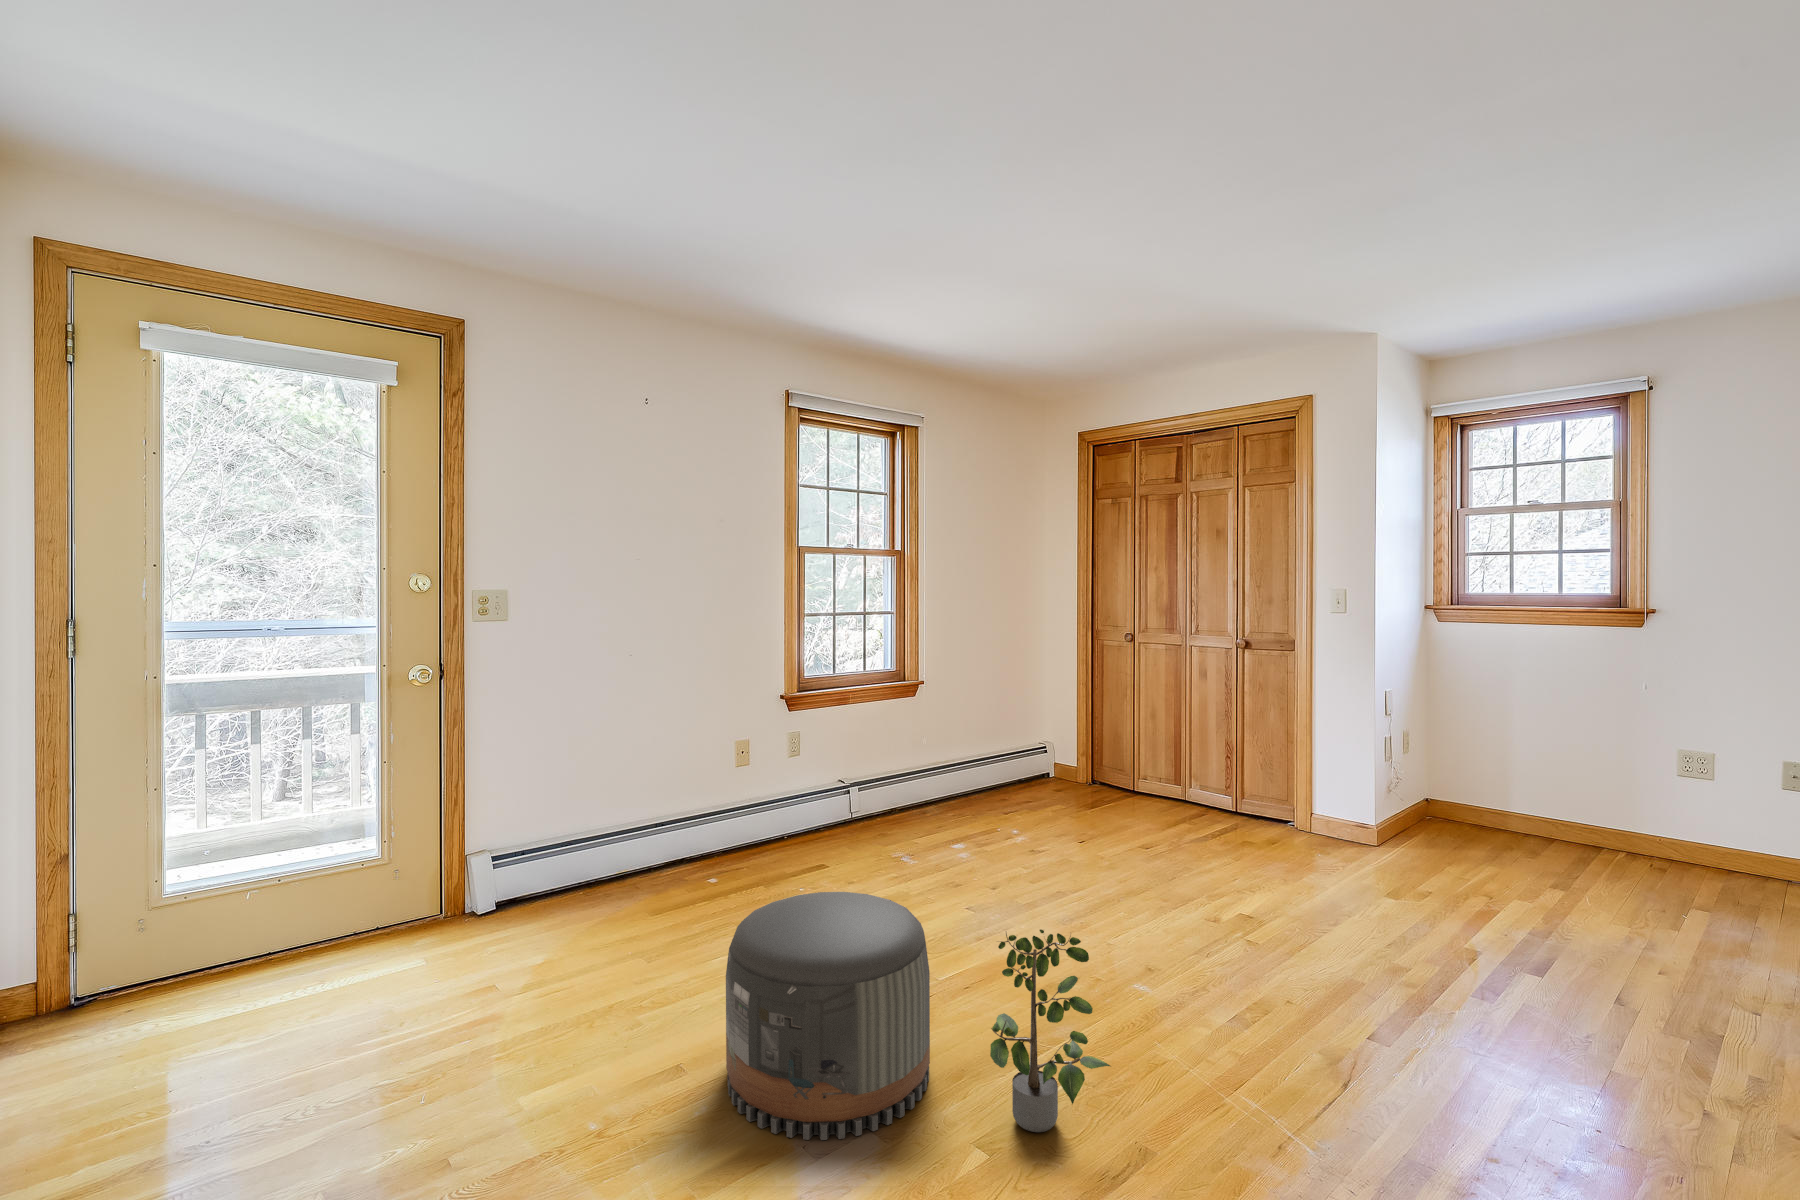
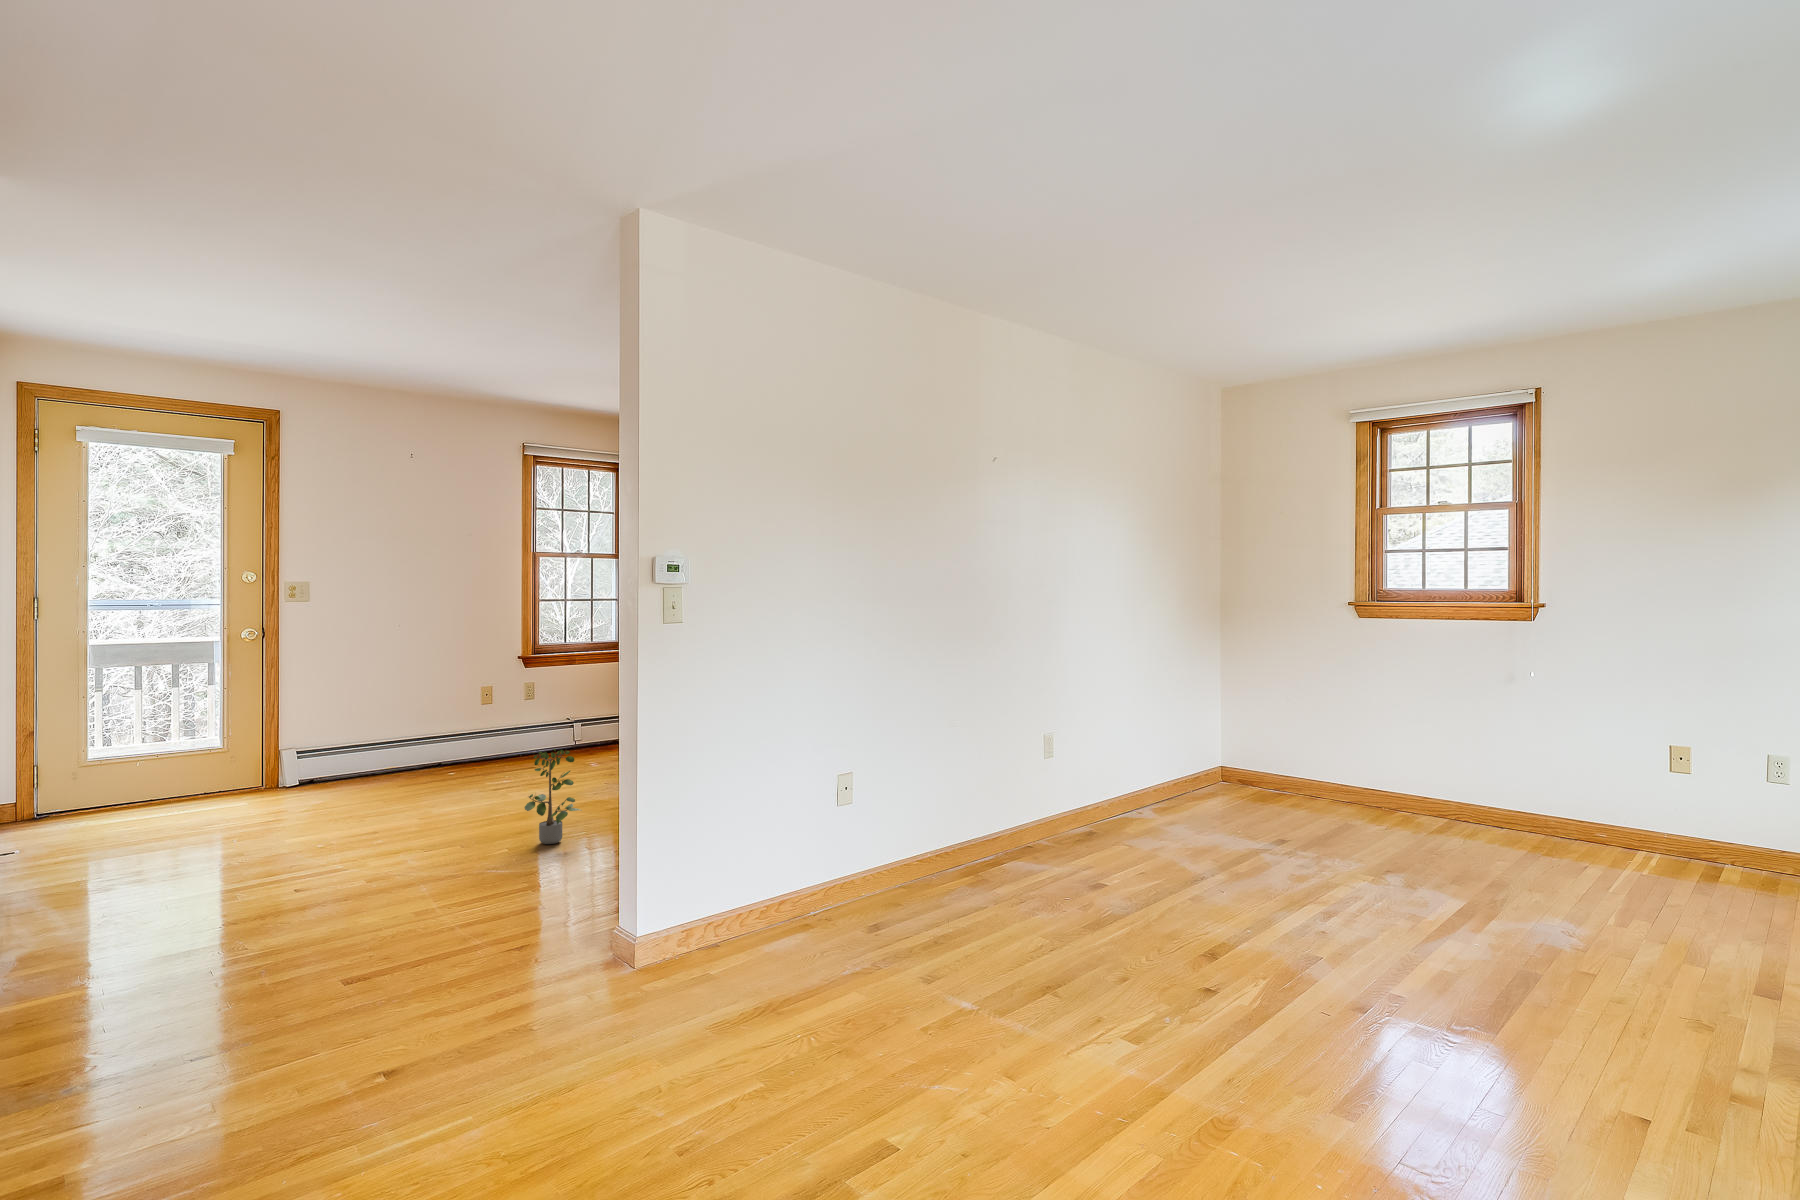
pouf: present [726,892,930,1140] -> none [402,746,517,847]

